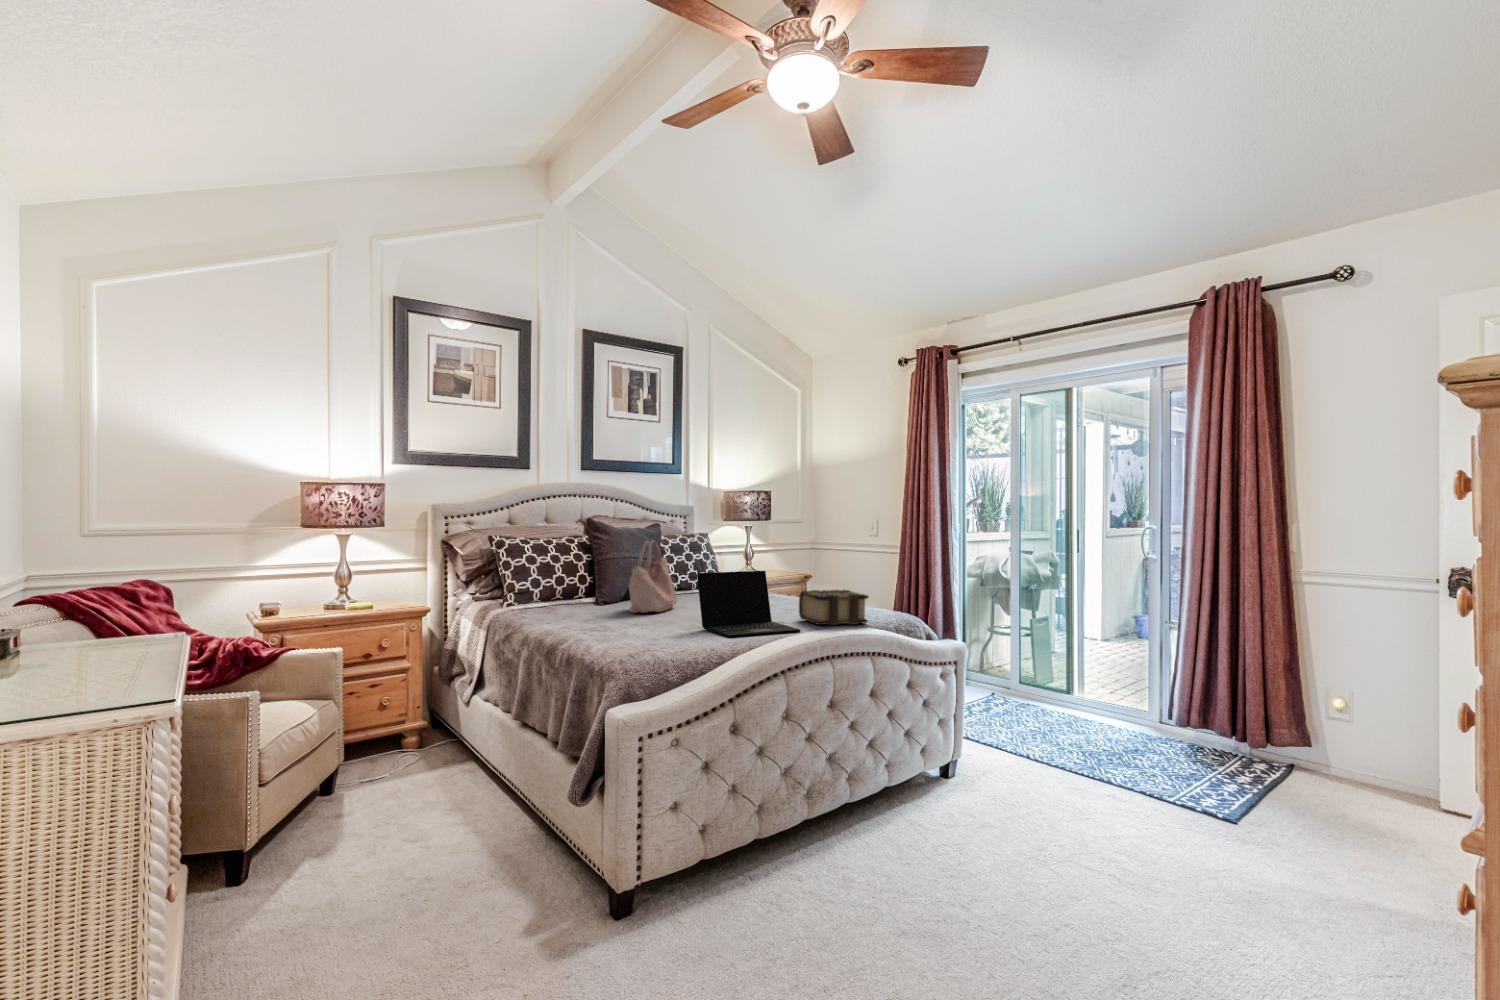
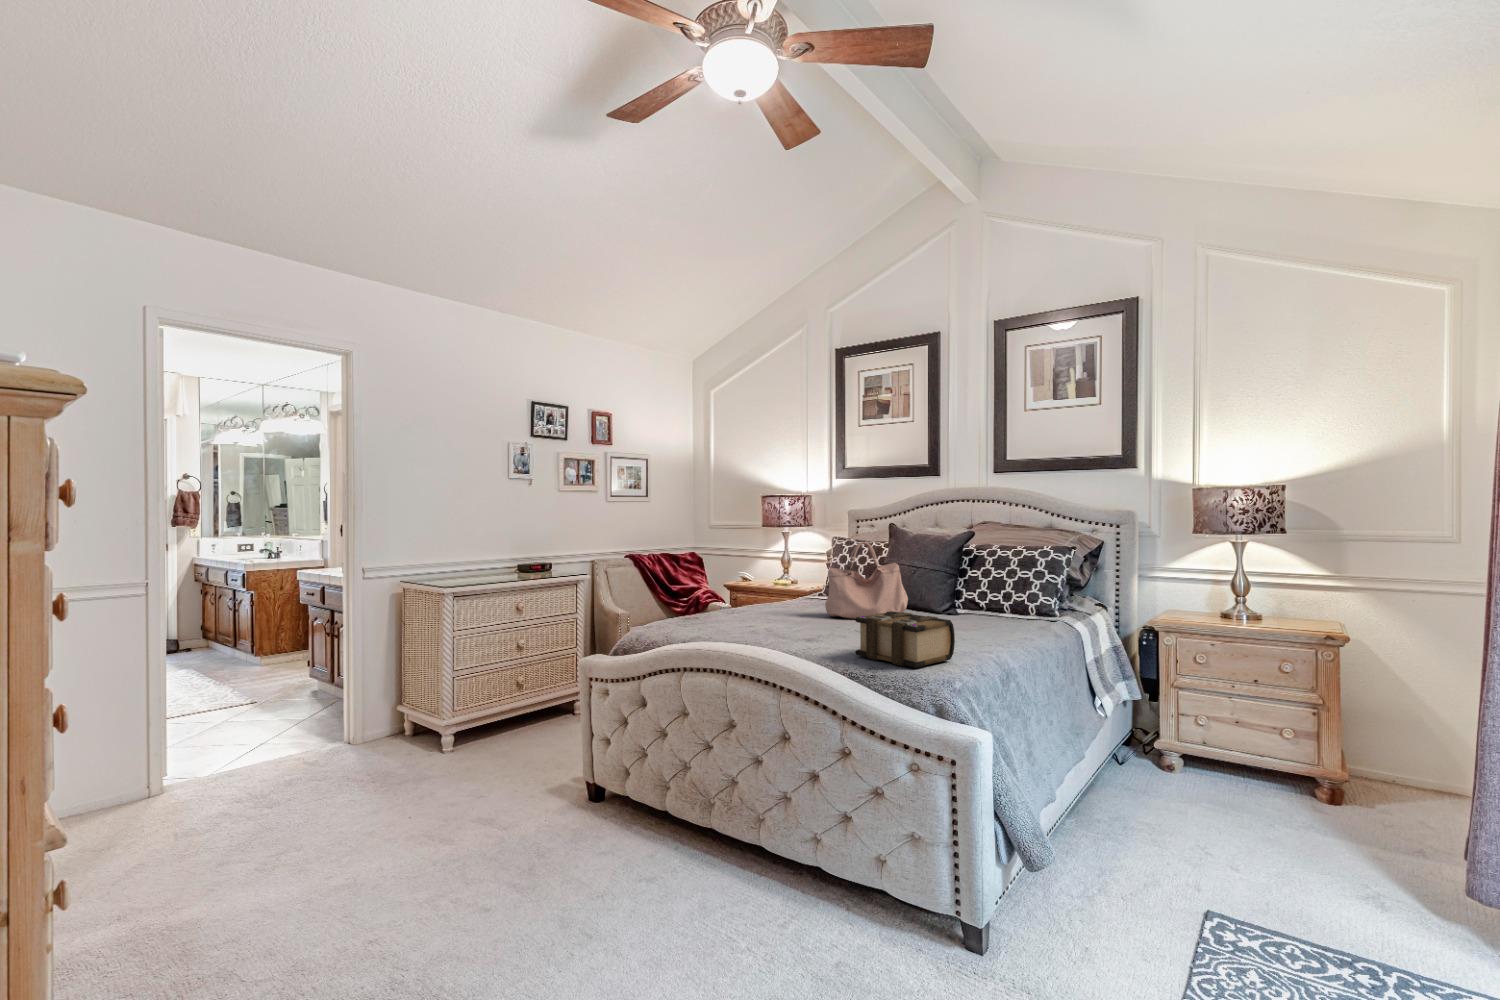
laptop: present [697,571,800,638] -> none [727,573,848,654]

